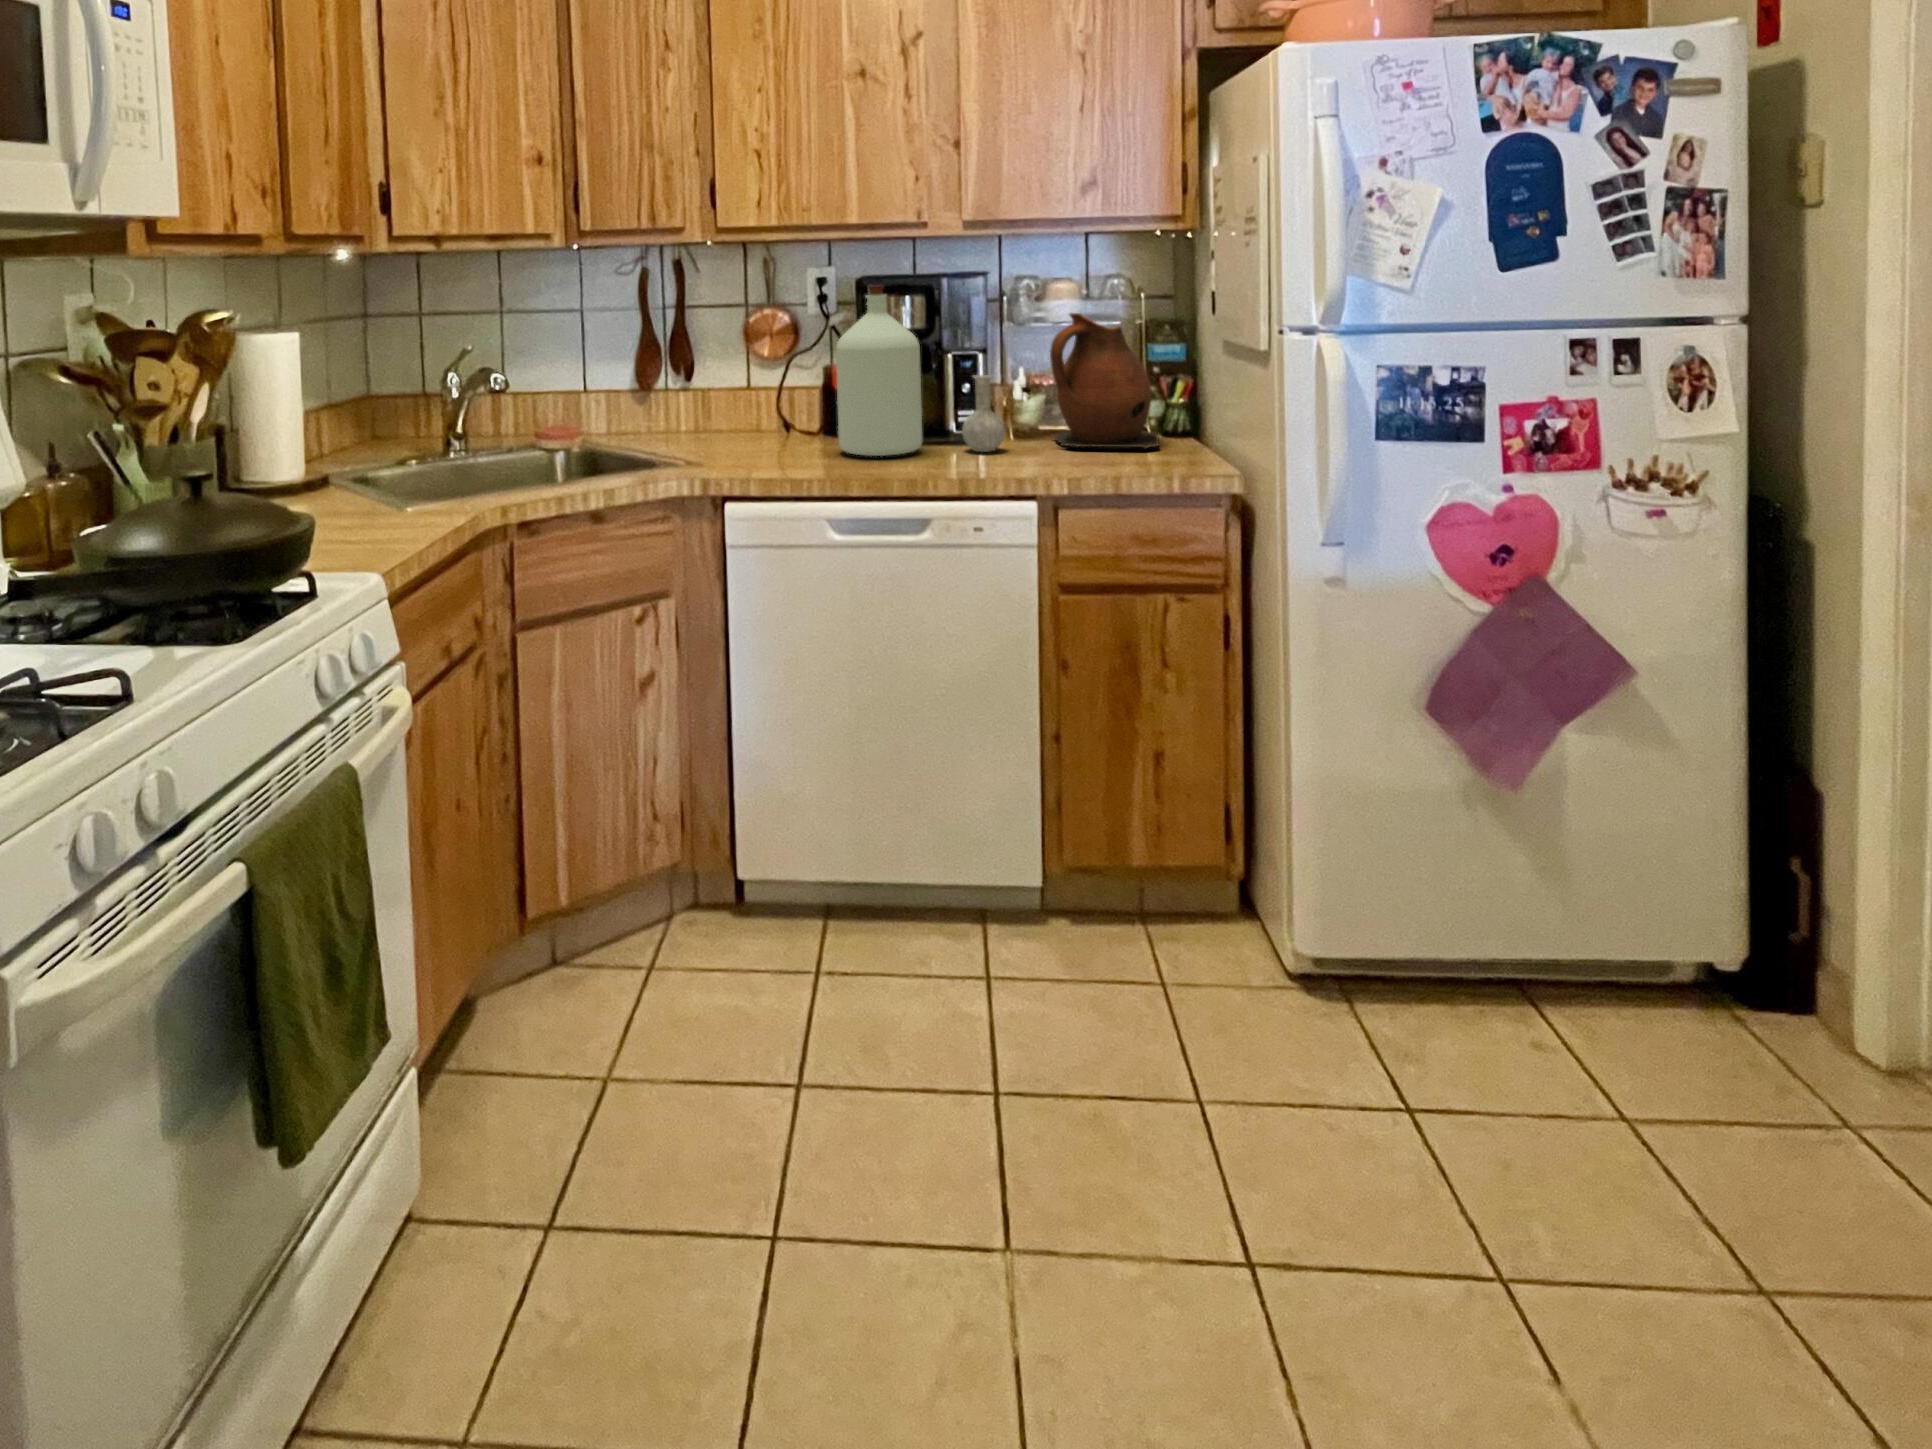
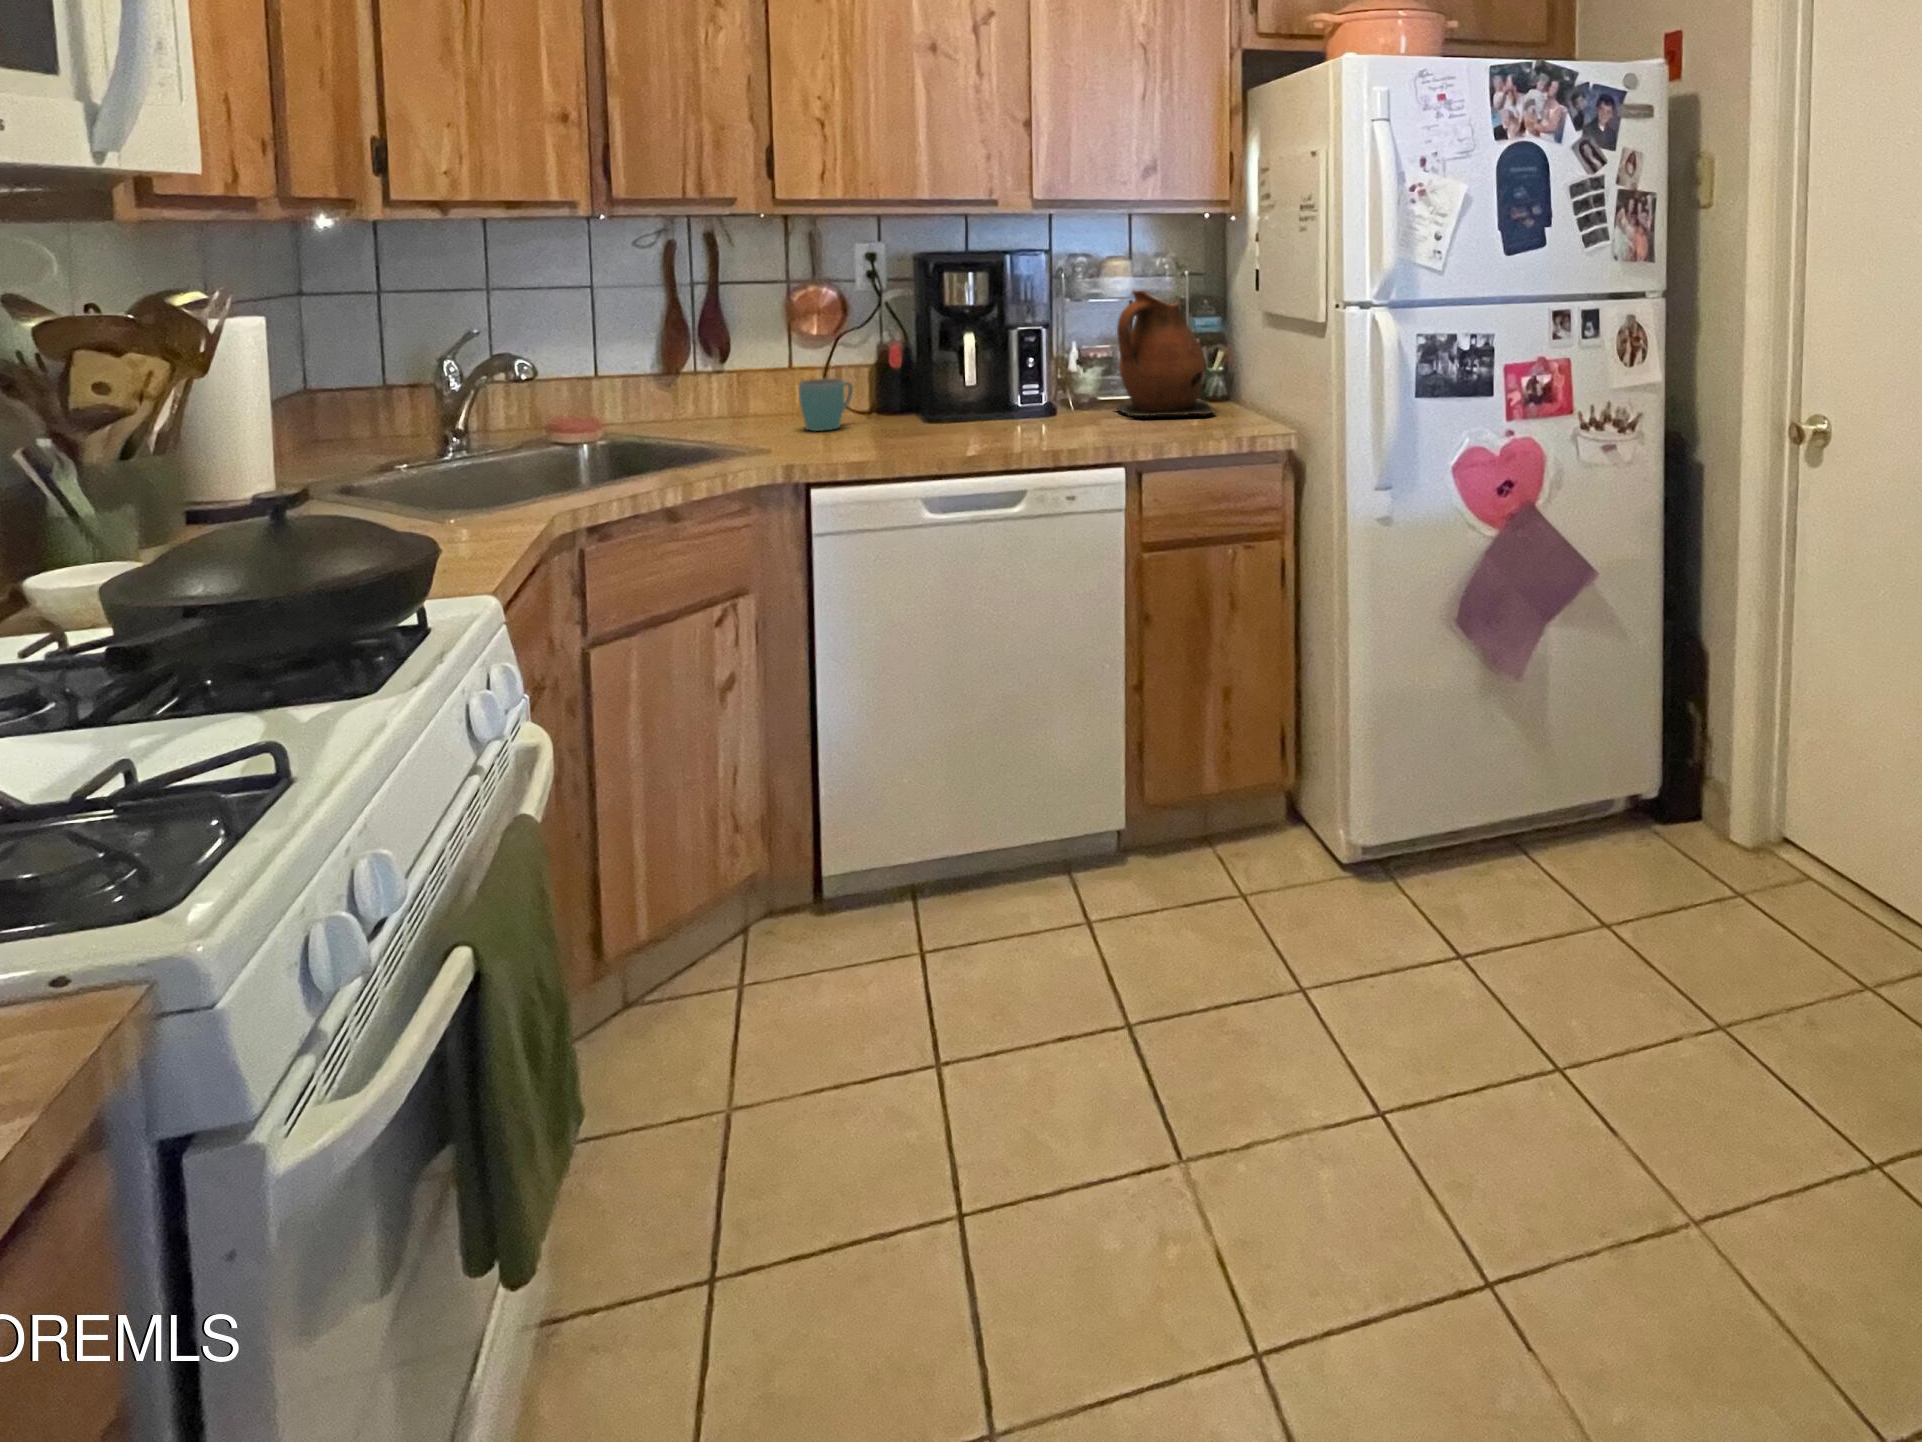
bottle: present [836,285,1005,456] -> none [910,263,1078,433]
mug: none [741,397,793,447] -> present [799,378,853,431]

